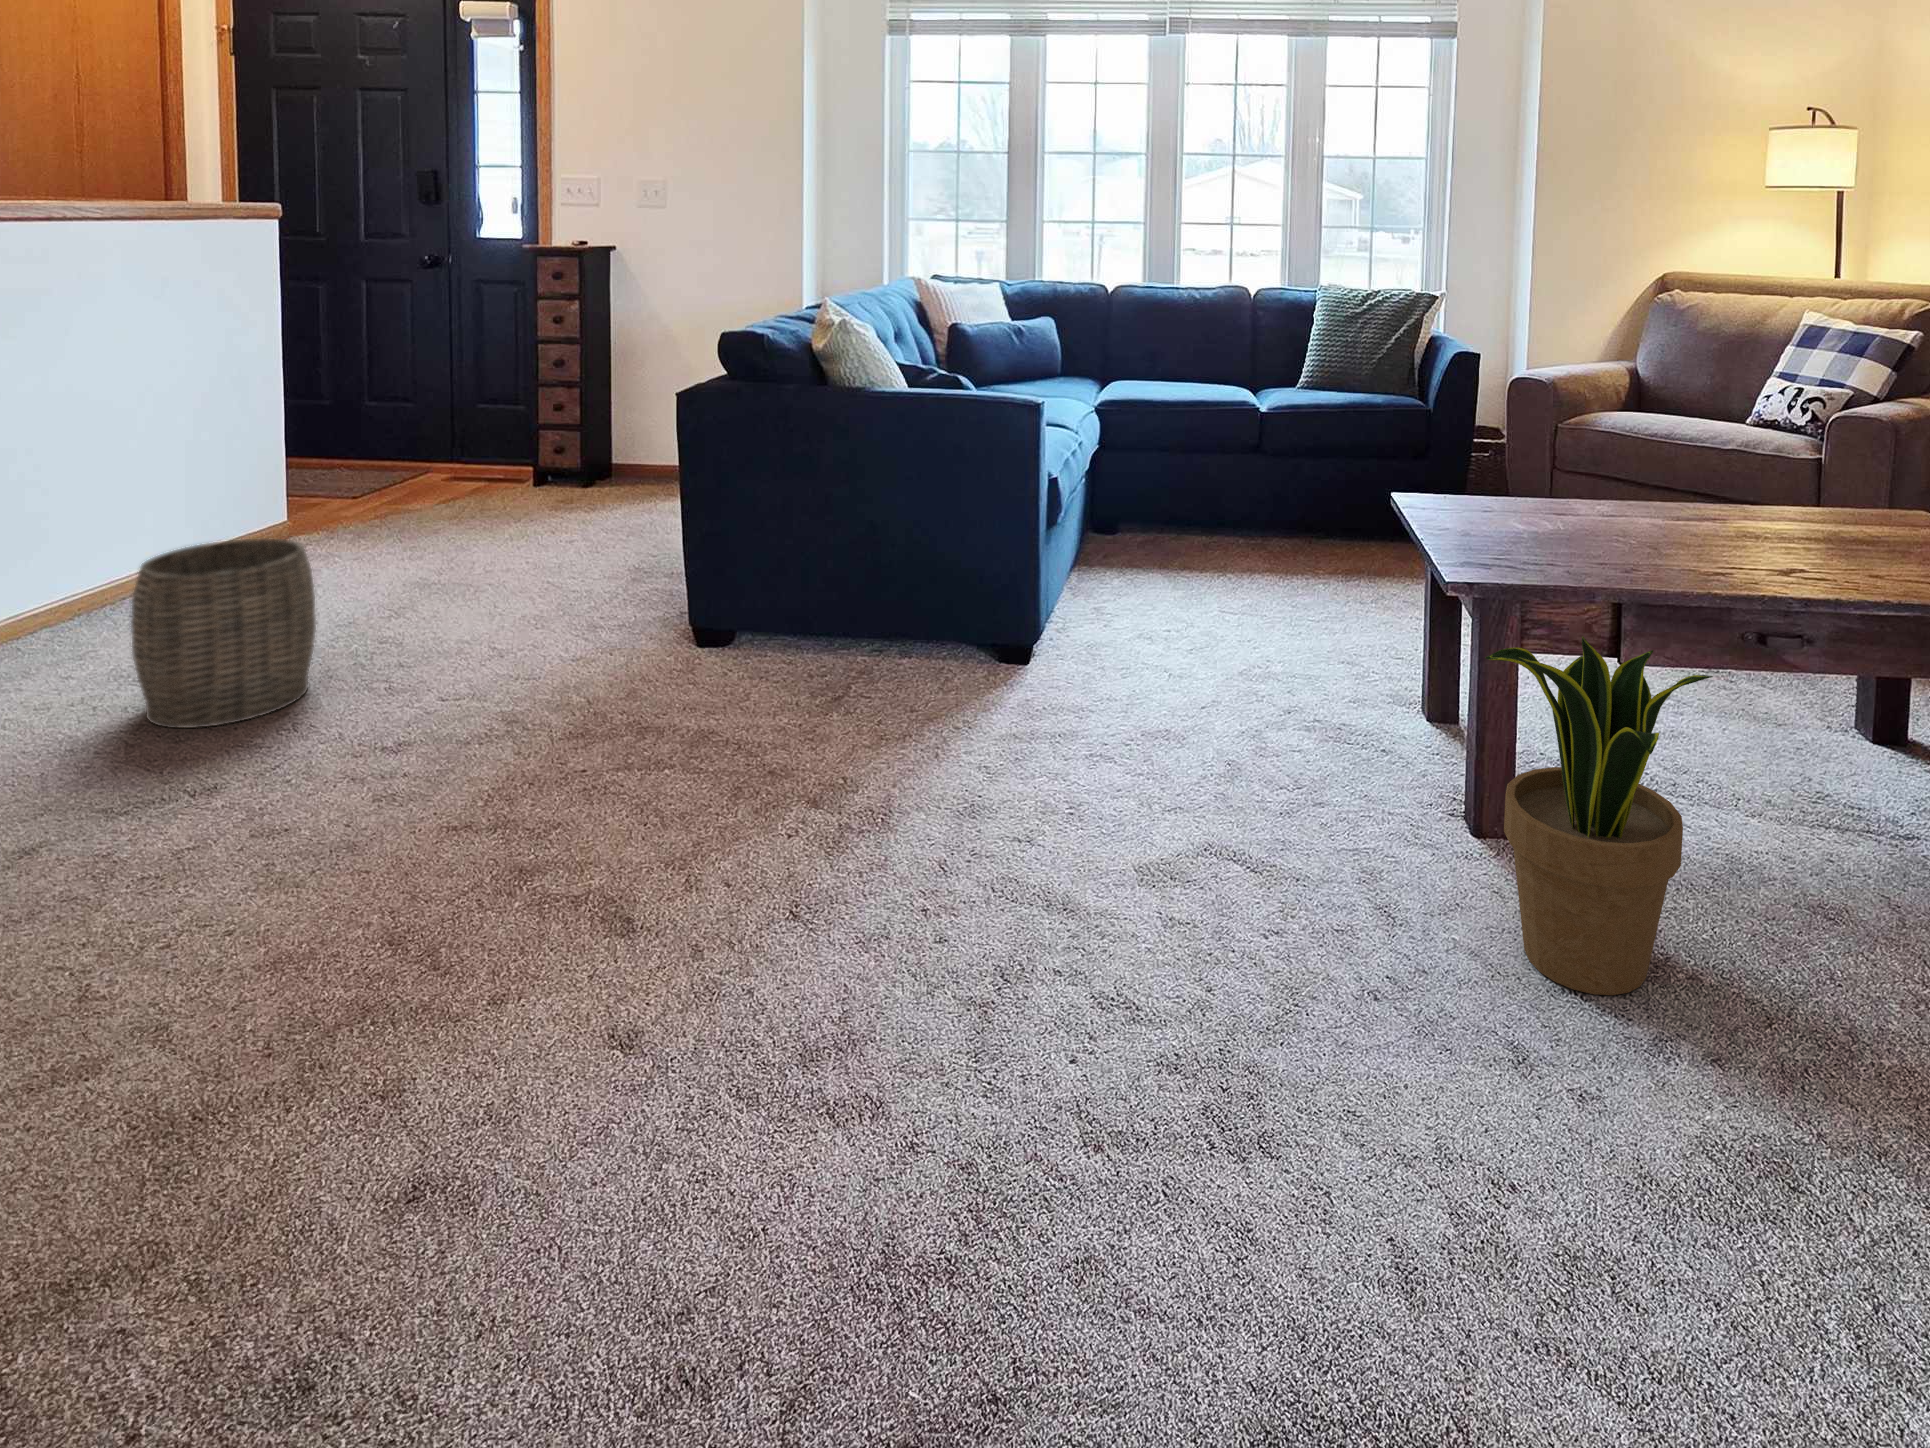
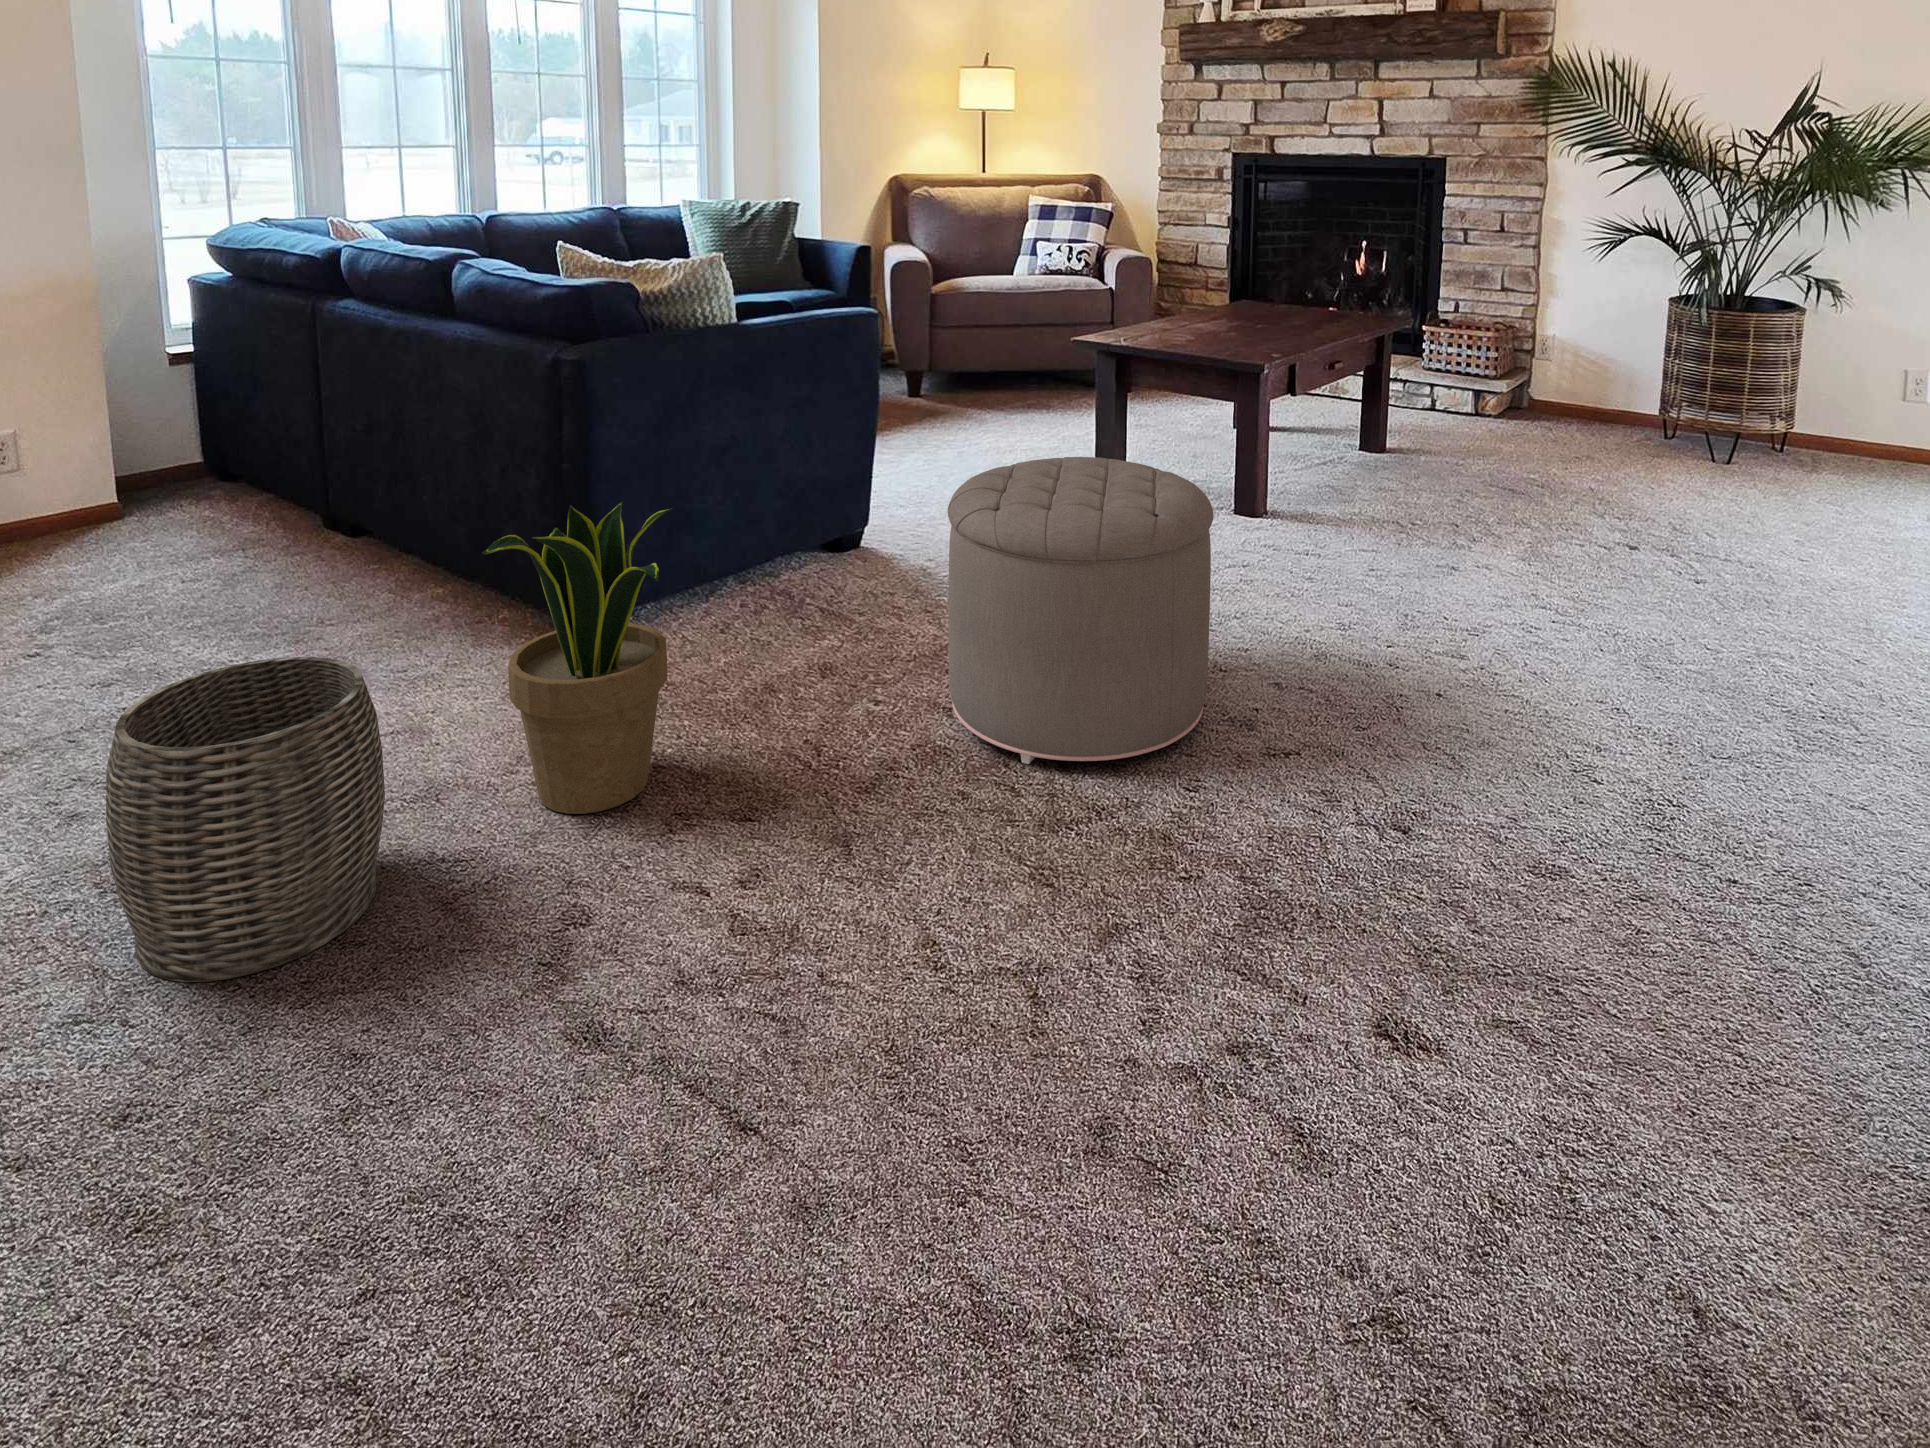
ottoman: none [481,570,812,946] -> present [948,457,1214,764]
potted plant: present [1485,636,1713,995] -> present [482,502,673,814]

